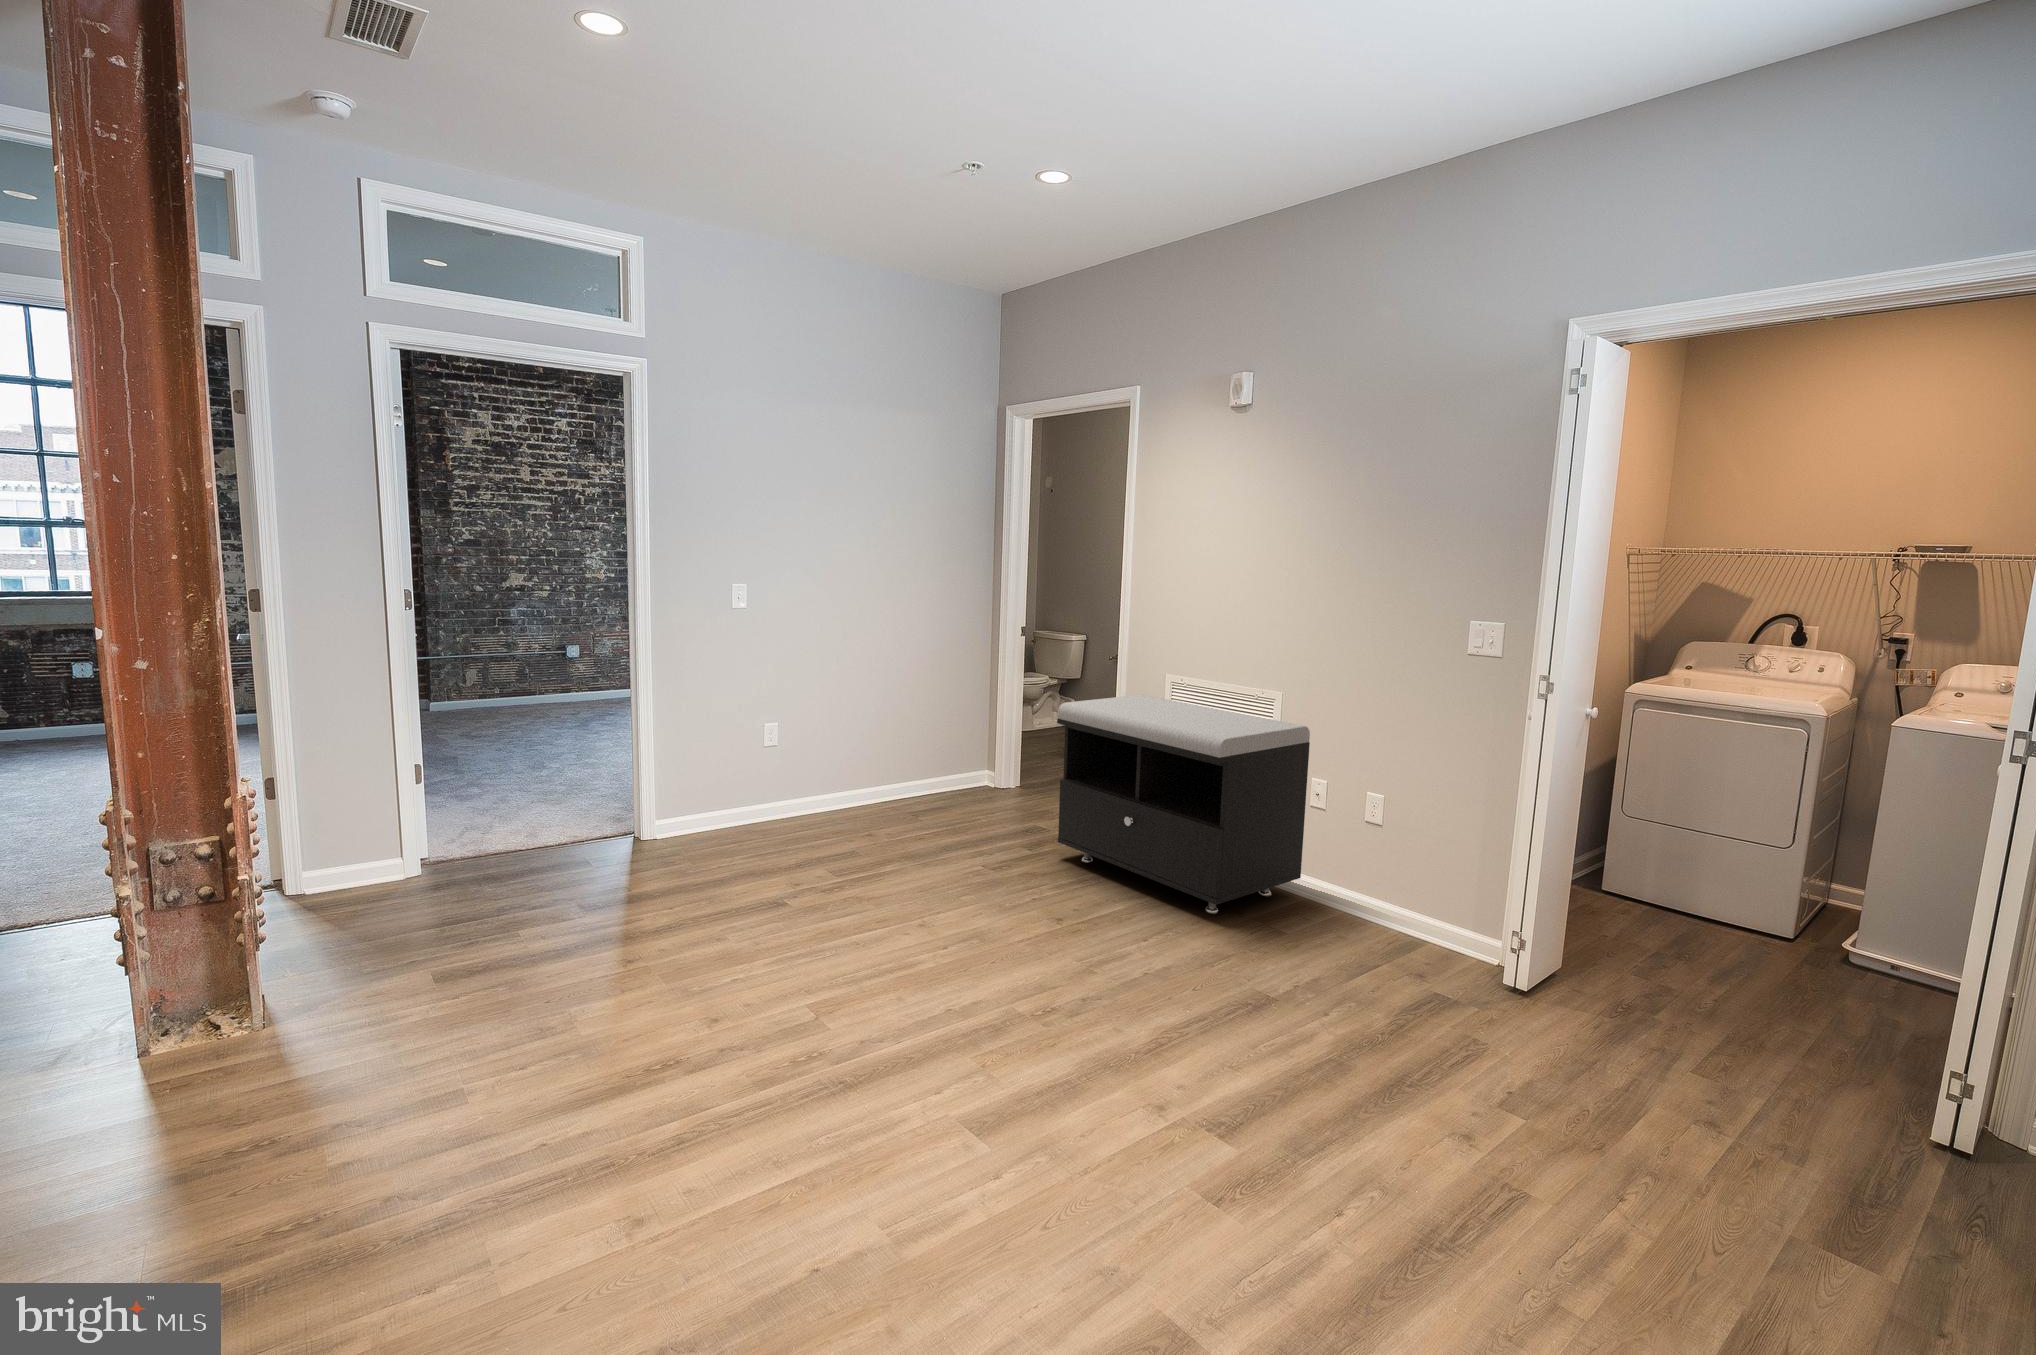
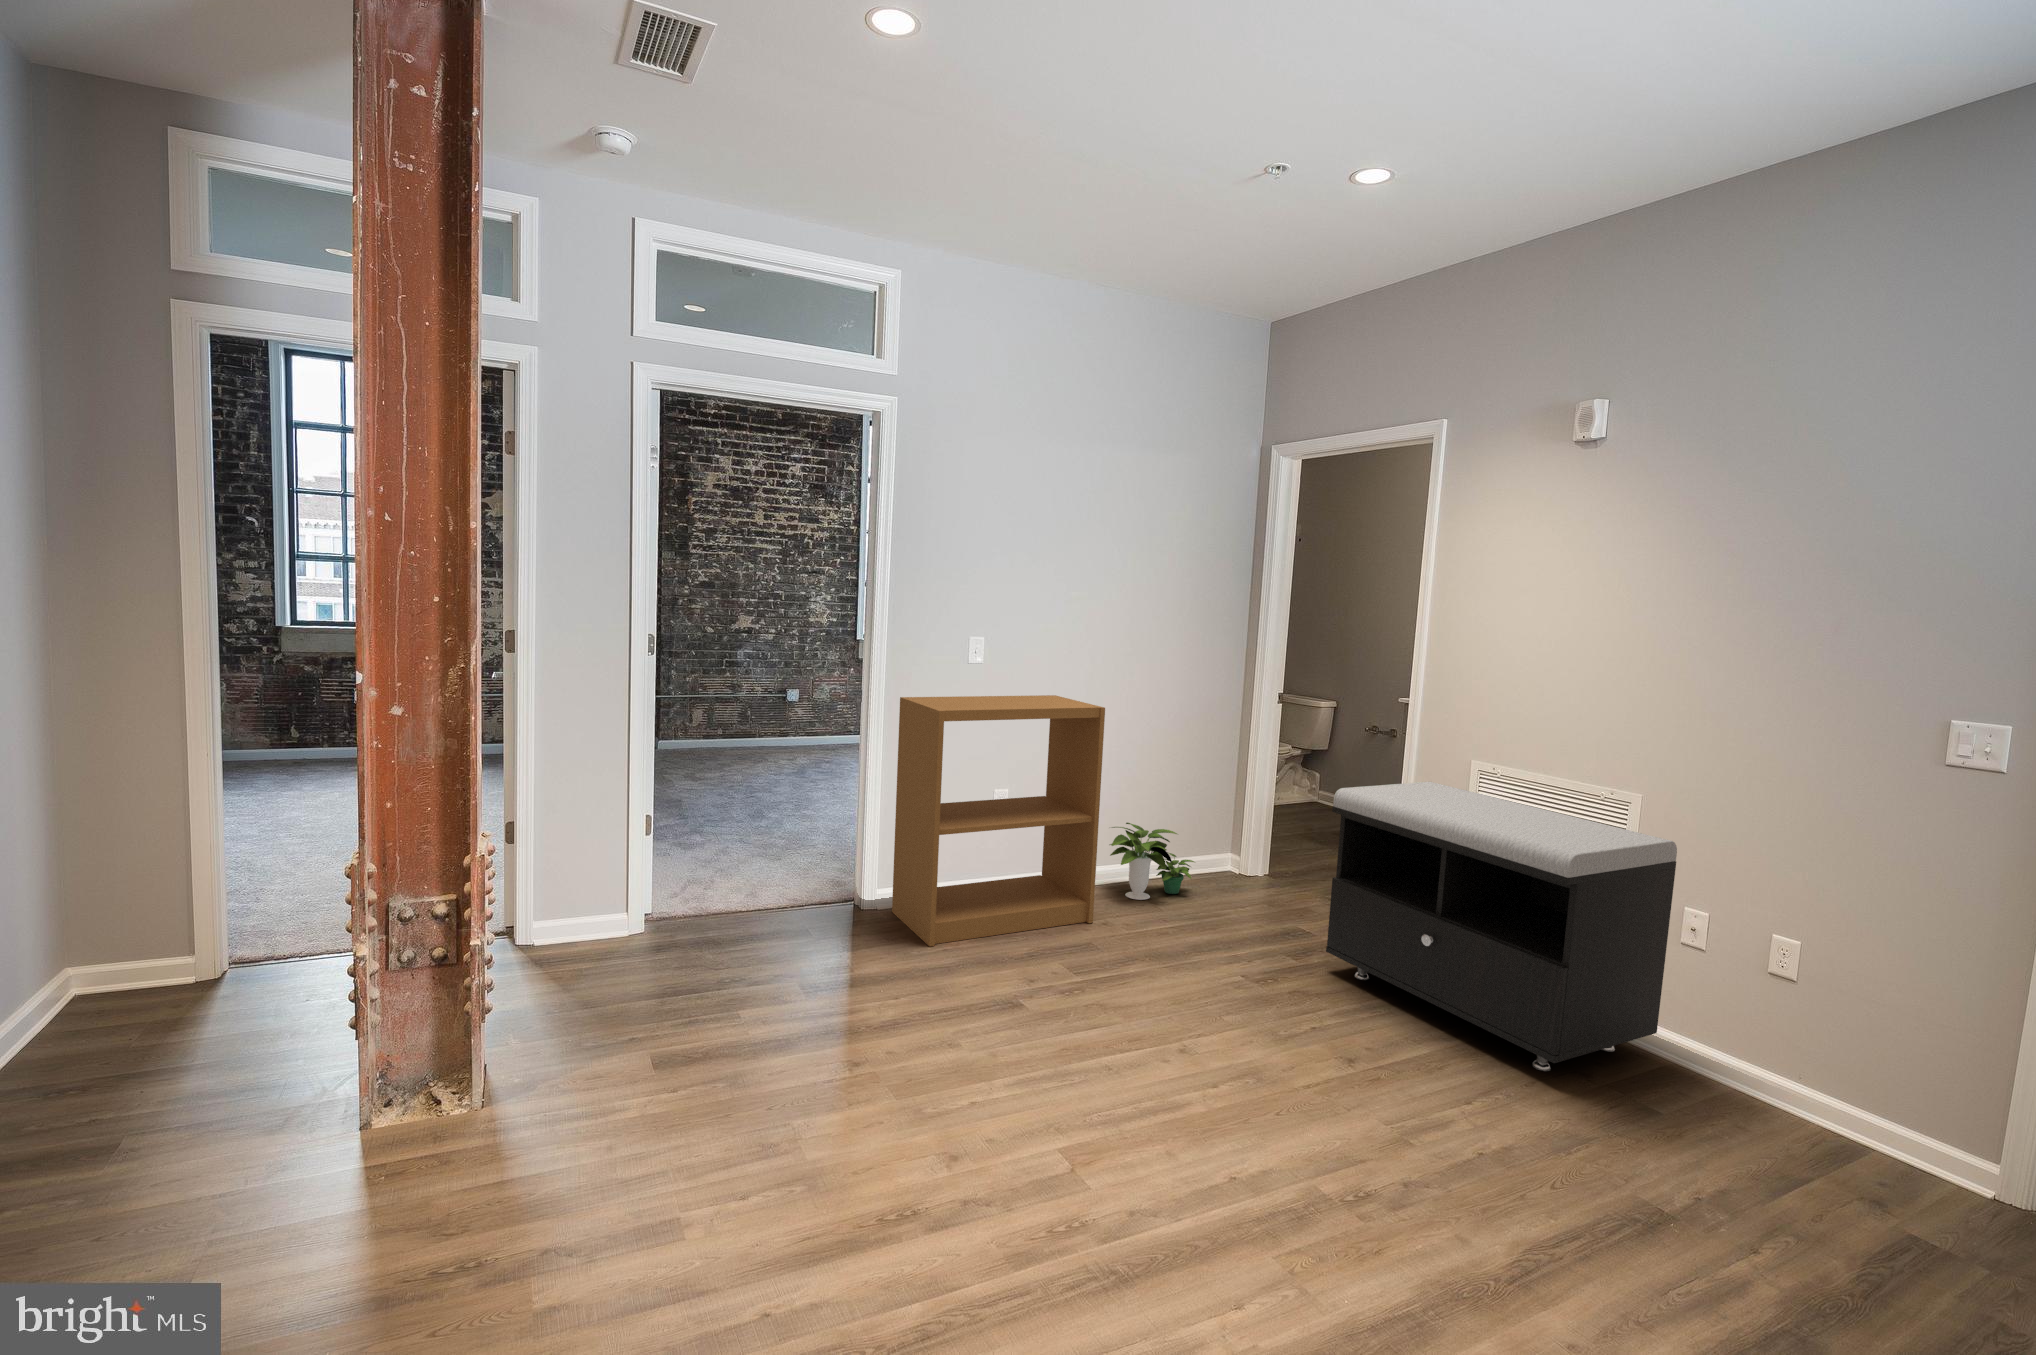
bookshelf: none [668,636,863,867] -> present [892,695,1105,946]
potted plant: none [877,749,958,816] -> present [1110,823,1194,900]

